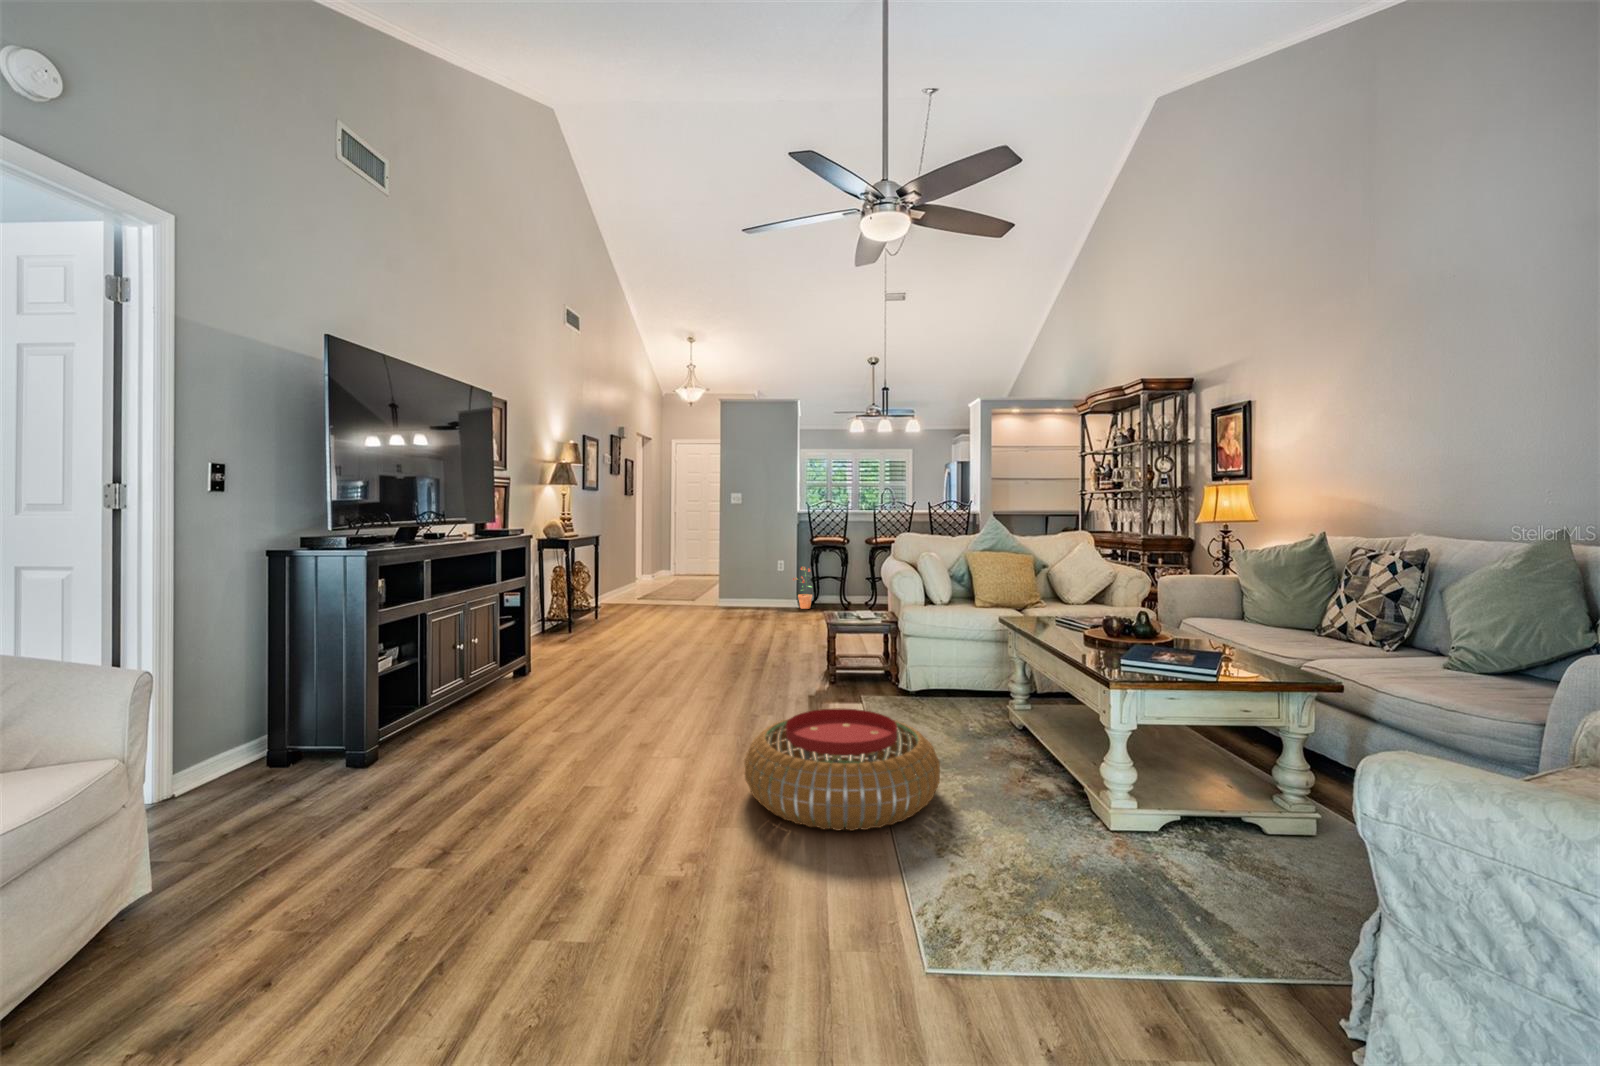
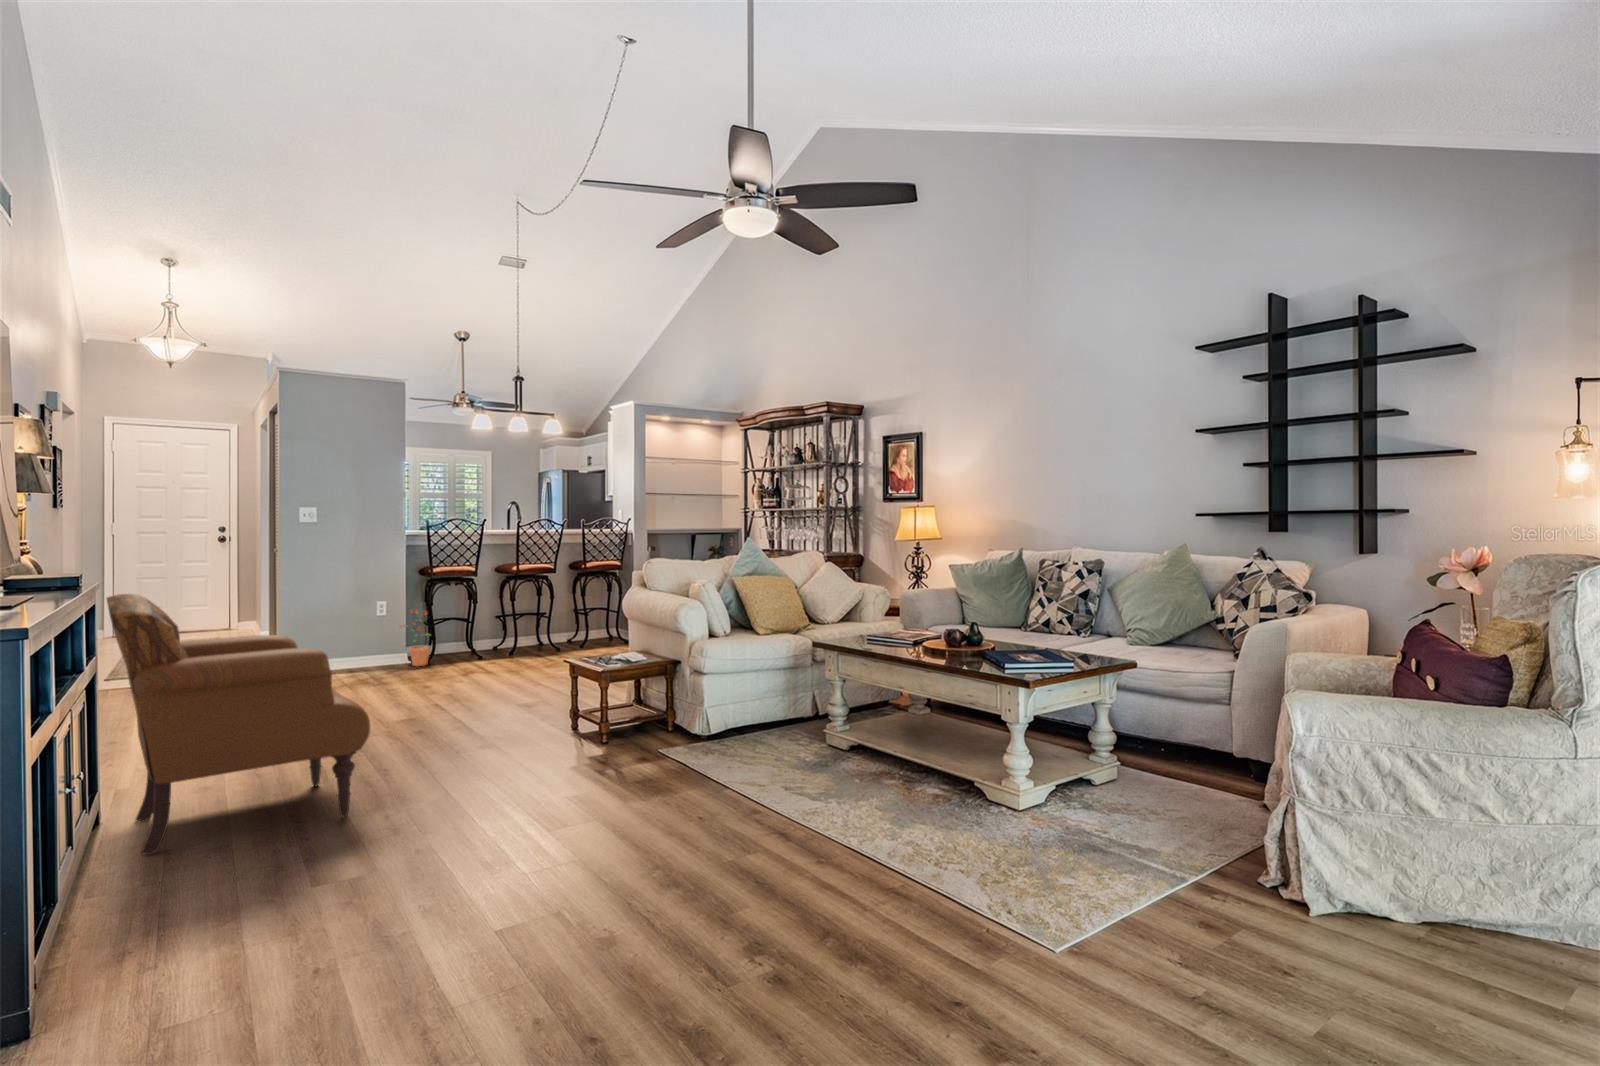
armchair: none [489,542,647,698] -> present [107,594,370,855]
pouf: present [744,708,940,831] -> none [691,751,900,877]

